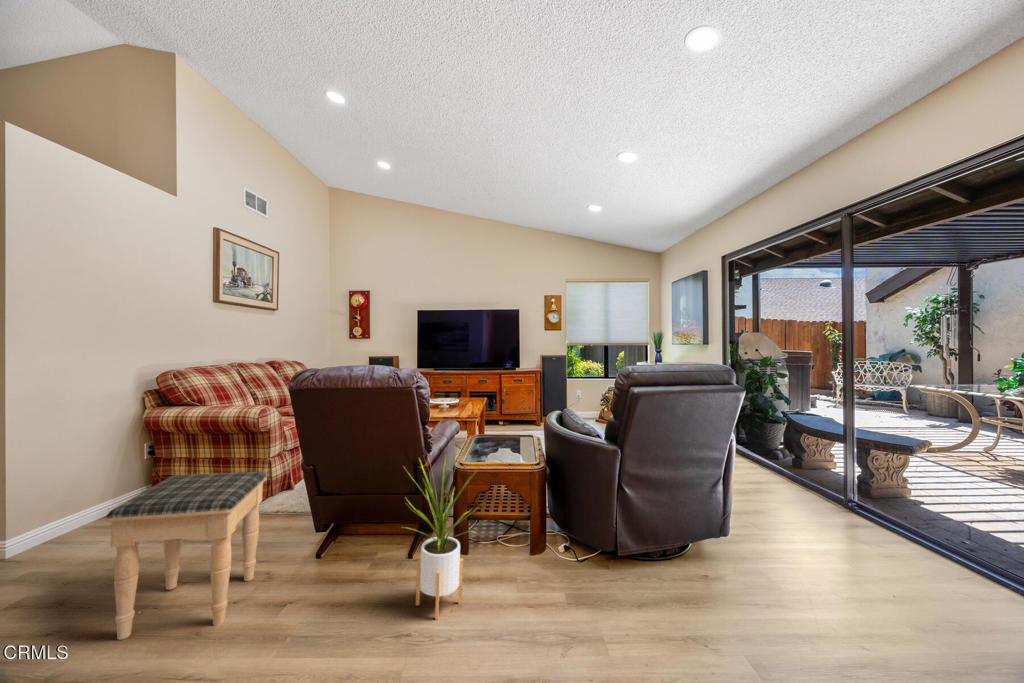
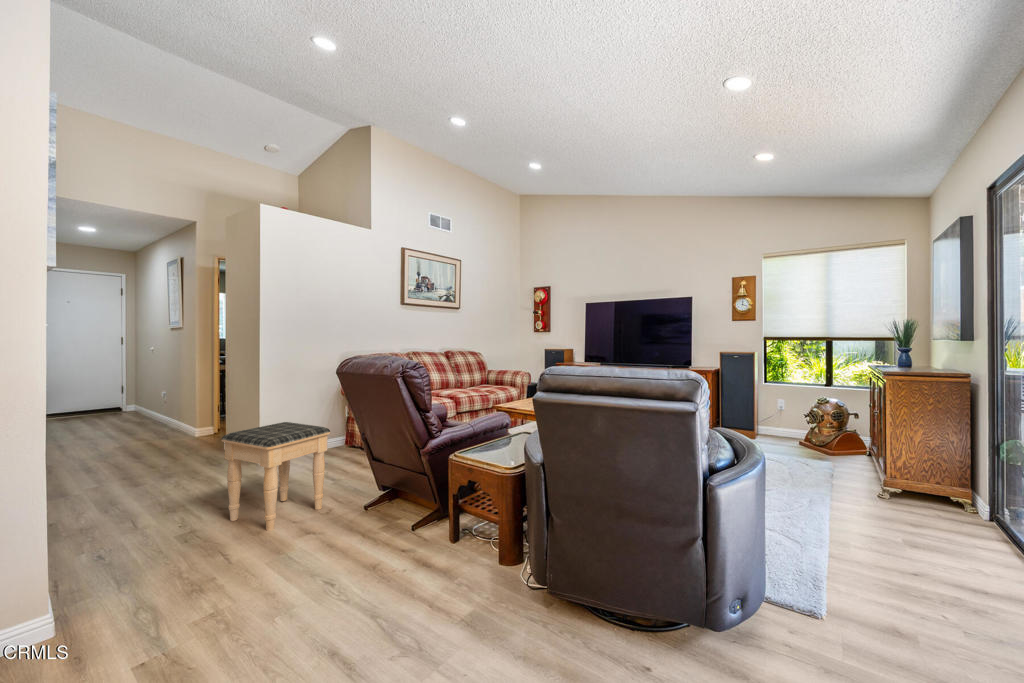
house plant: present [406,456,476,620] -> none [330,421,423,587]

